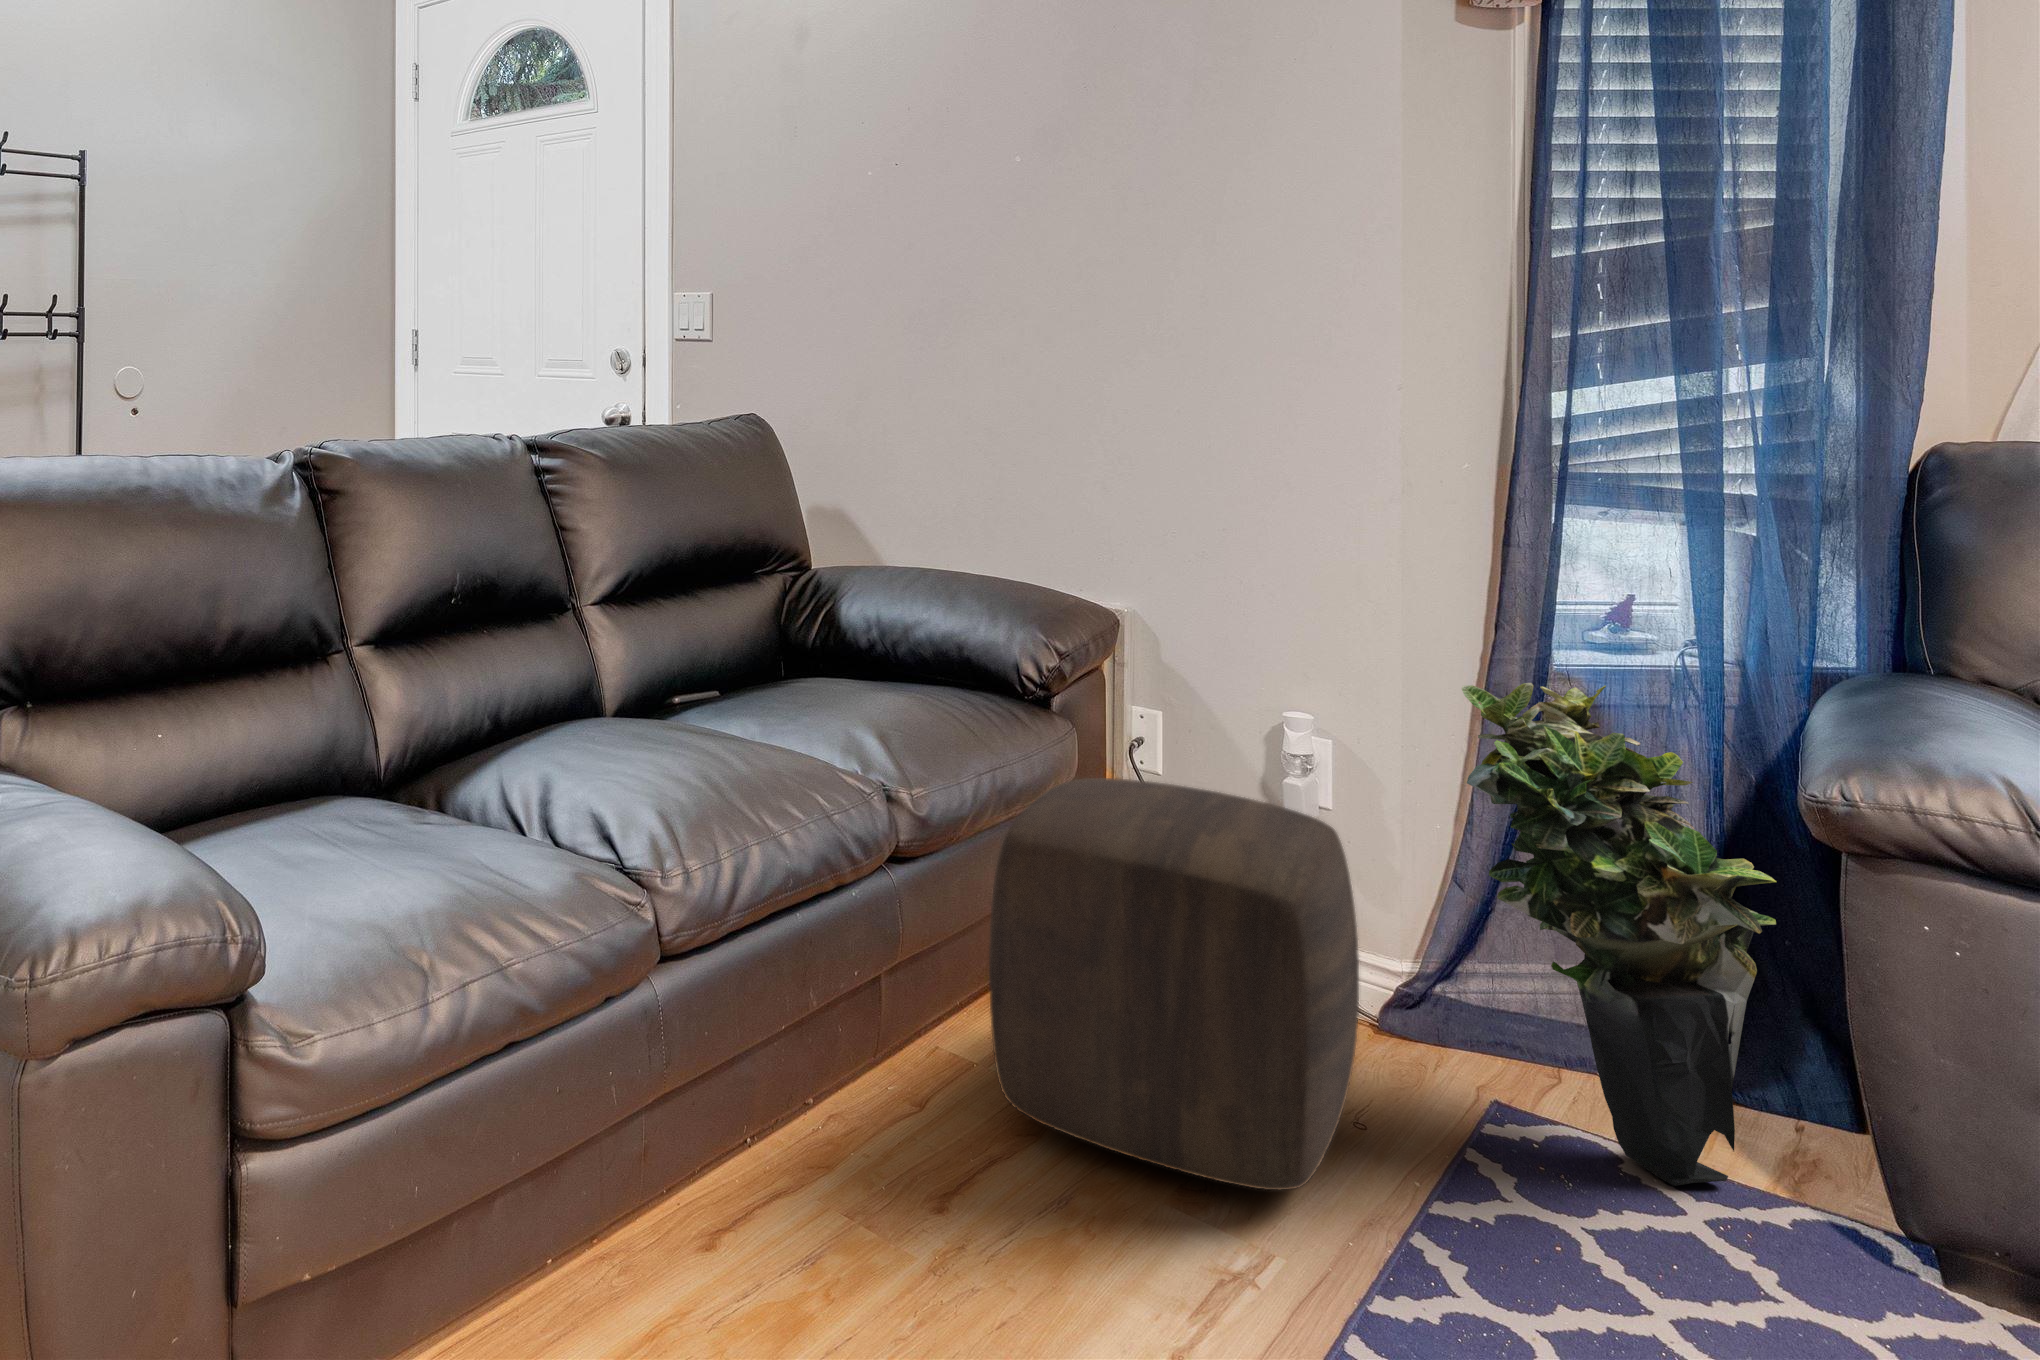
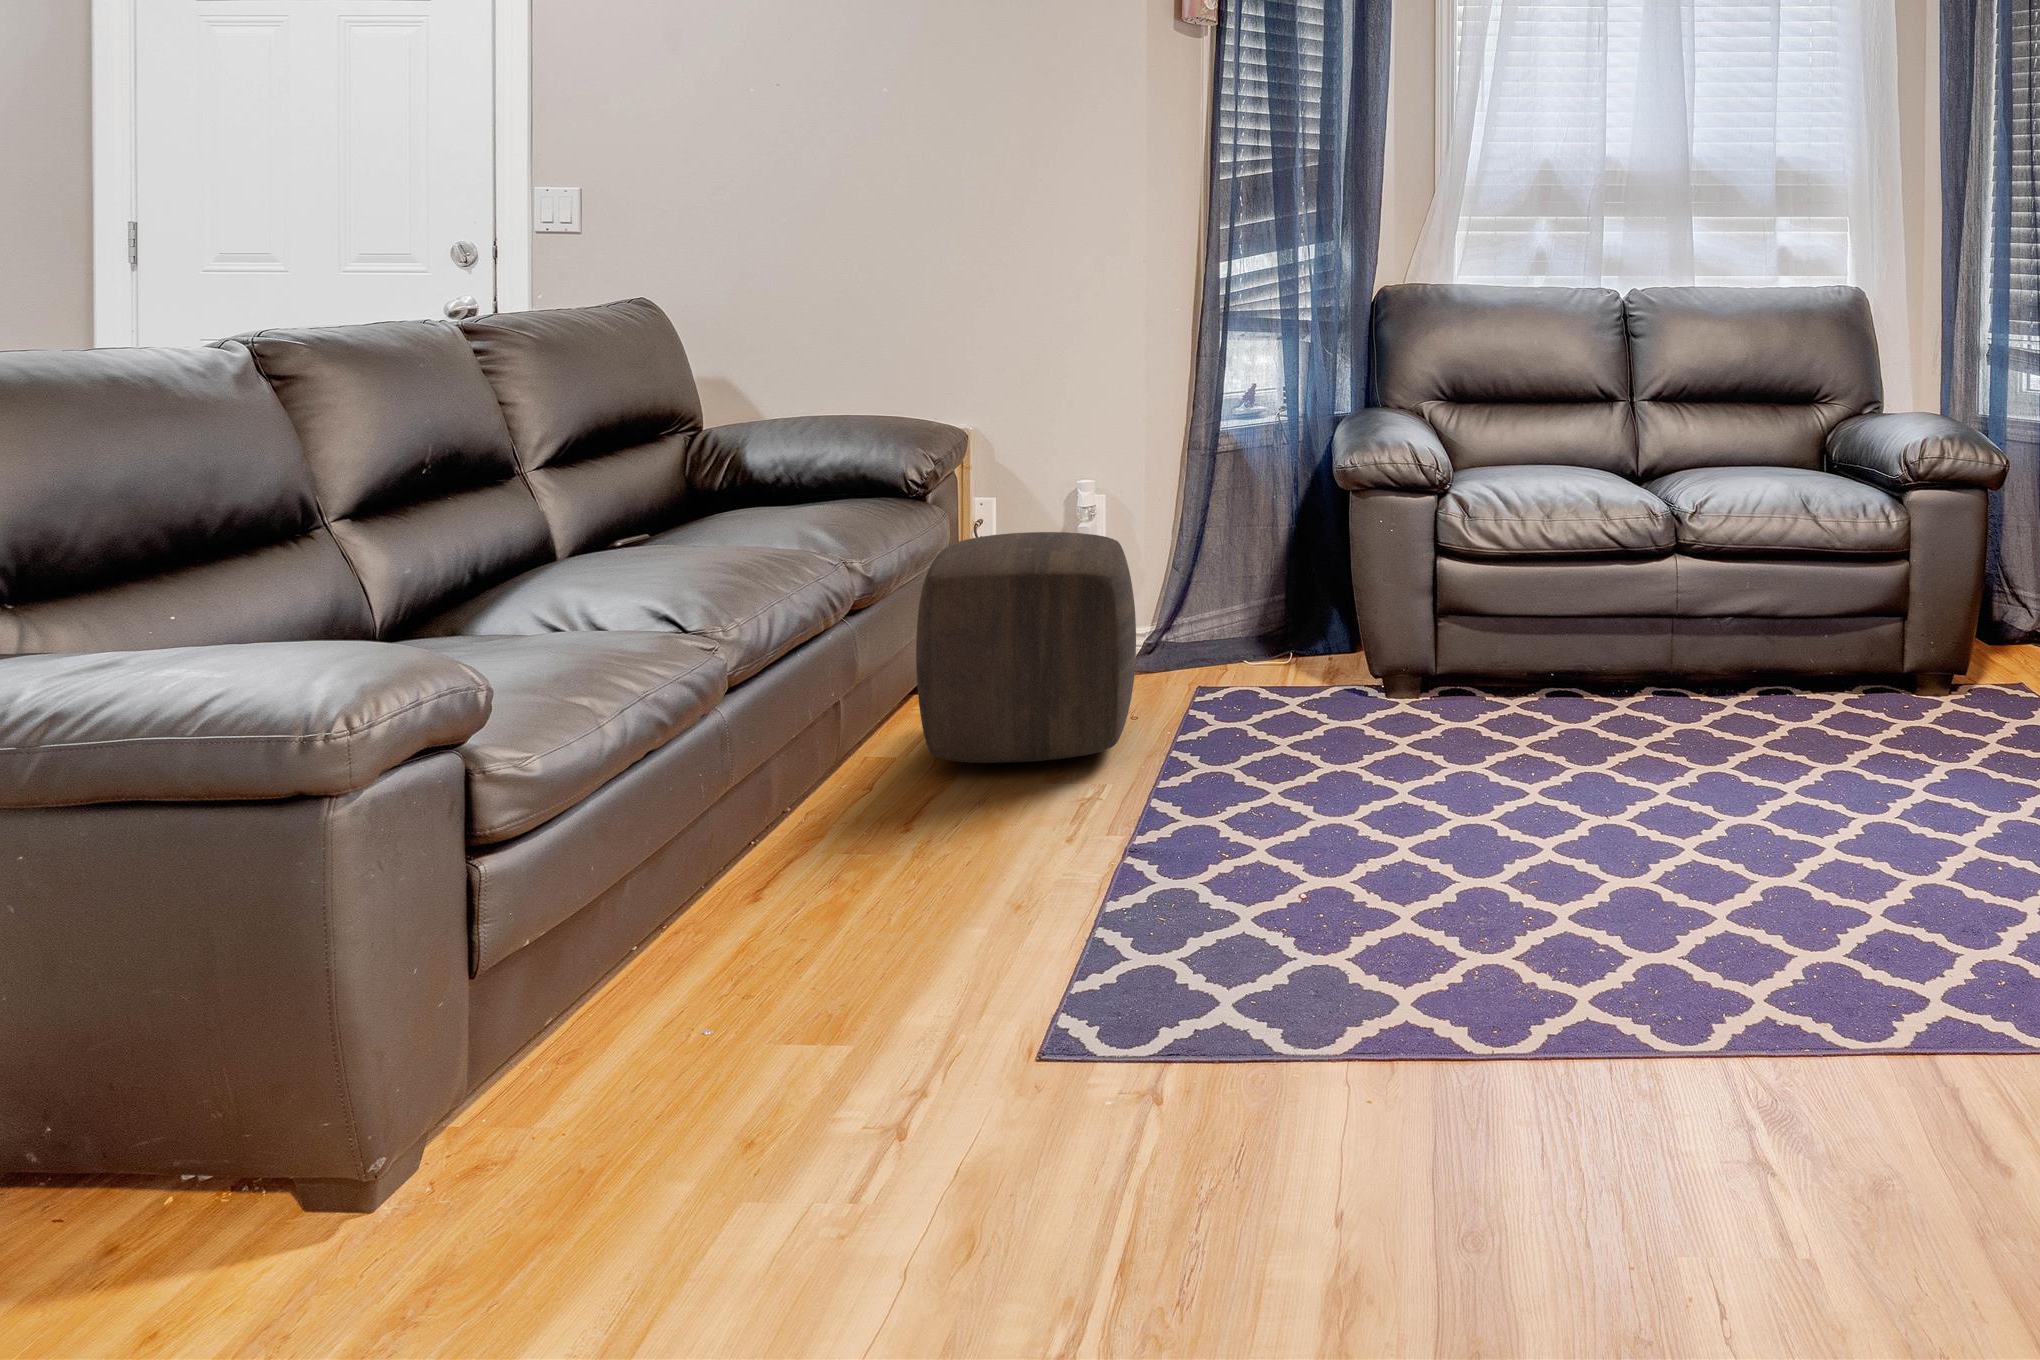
potted plant: present [1462,683,1776,1186] -> none [1178,436,1326,700]

